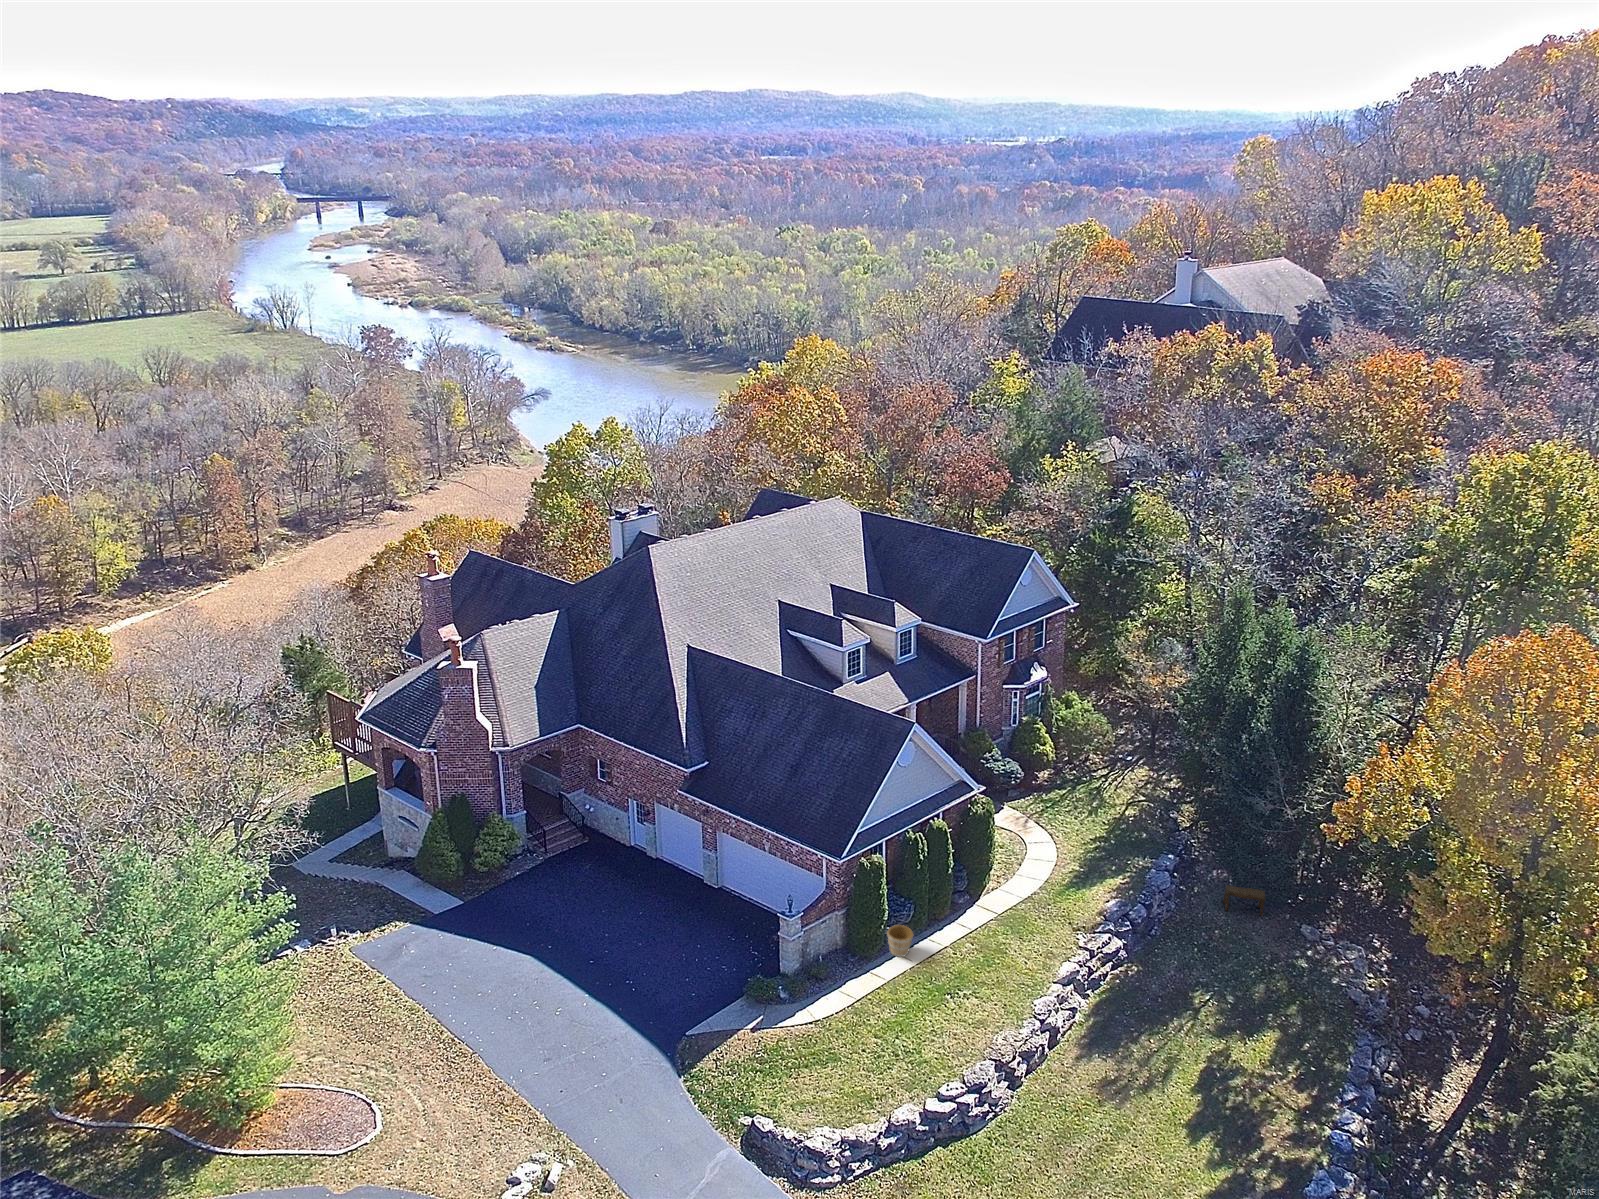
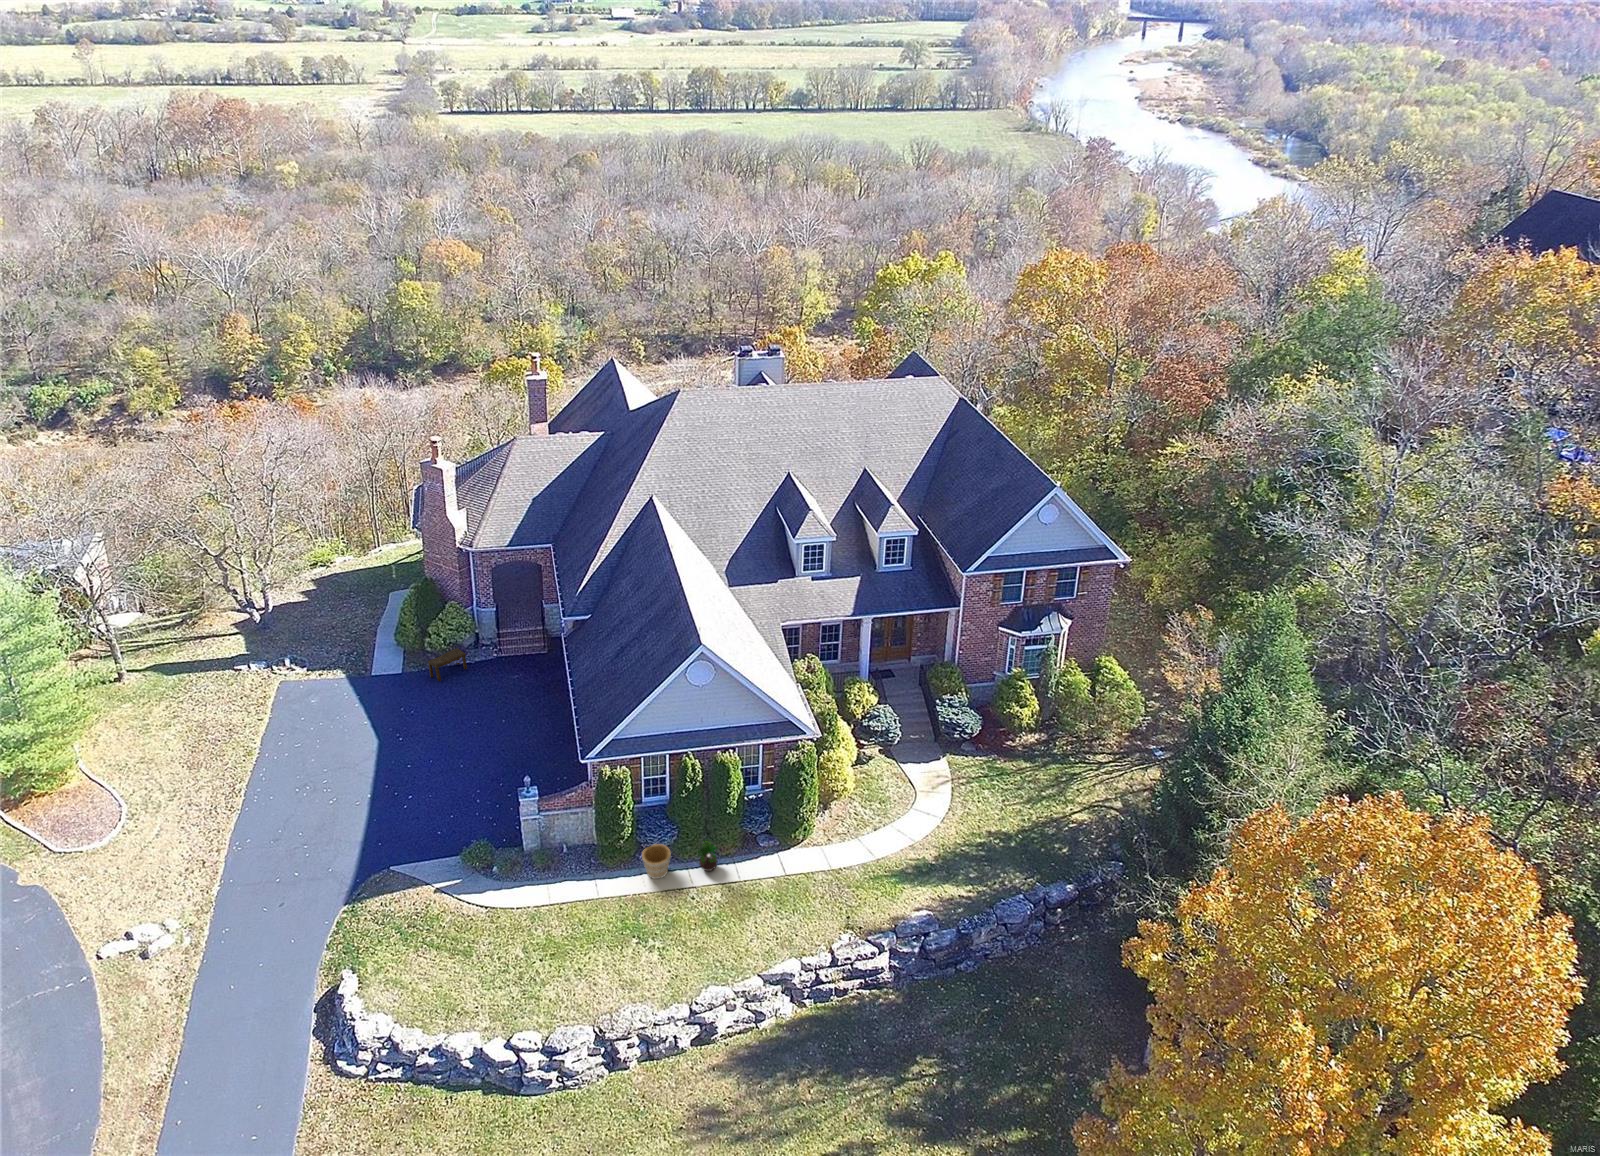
bench: present [1223,885,1265,916] -> present [428,648,467,682]
potted tree: none [926,905,949,936] -> present [696,841,718,871]

